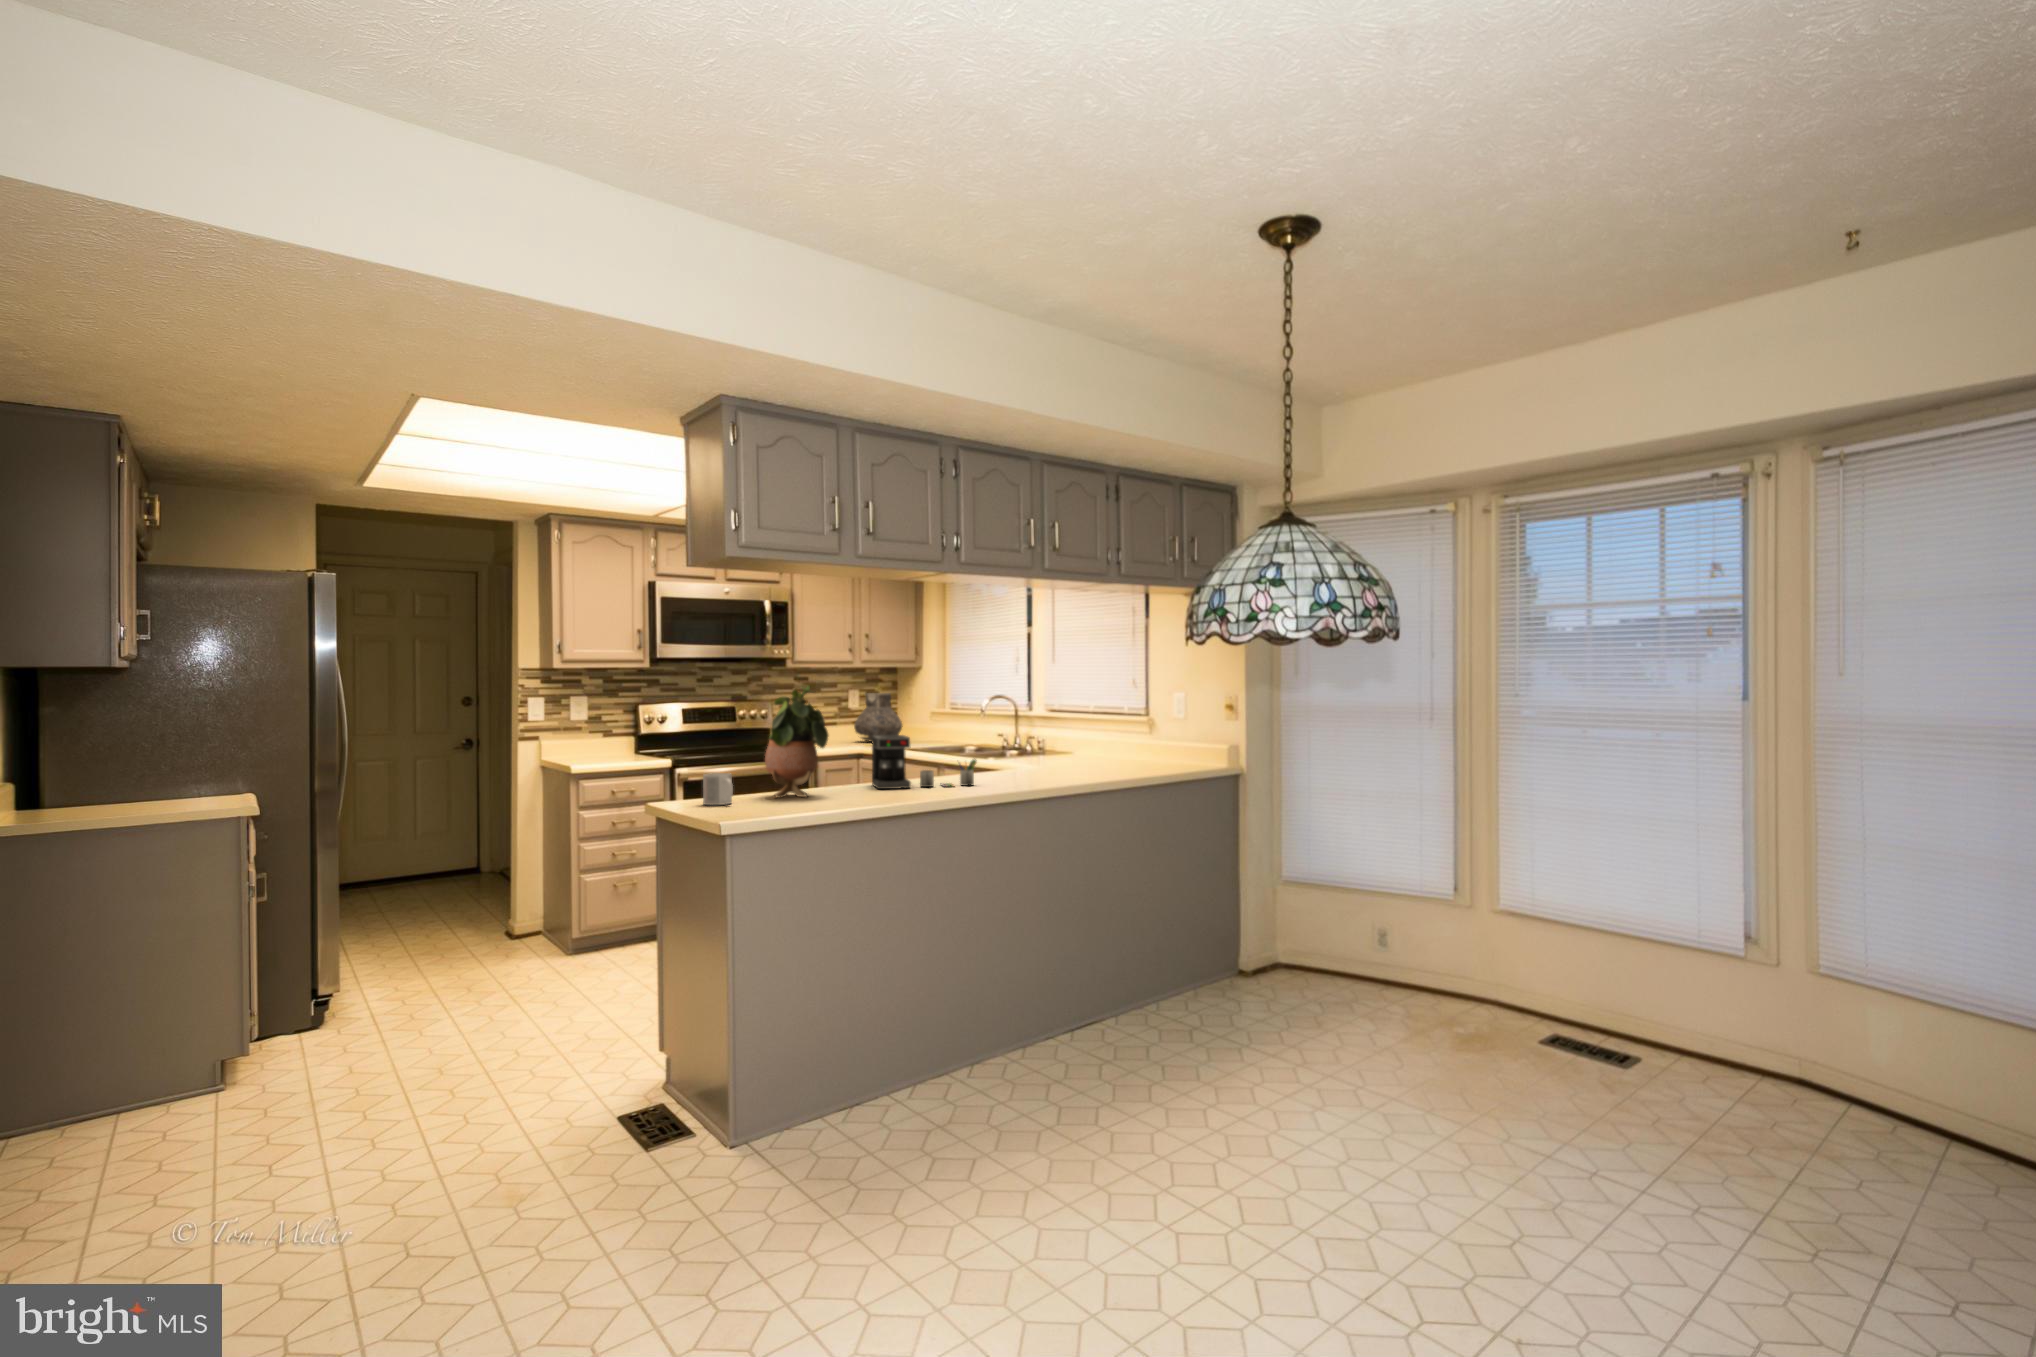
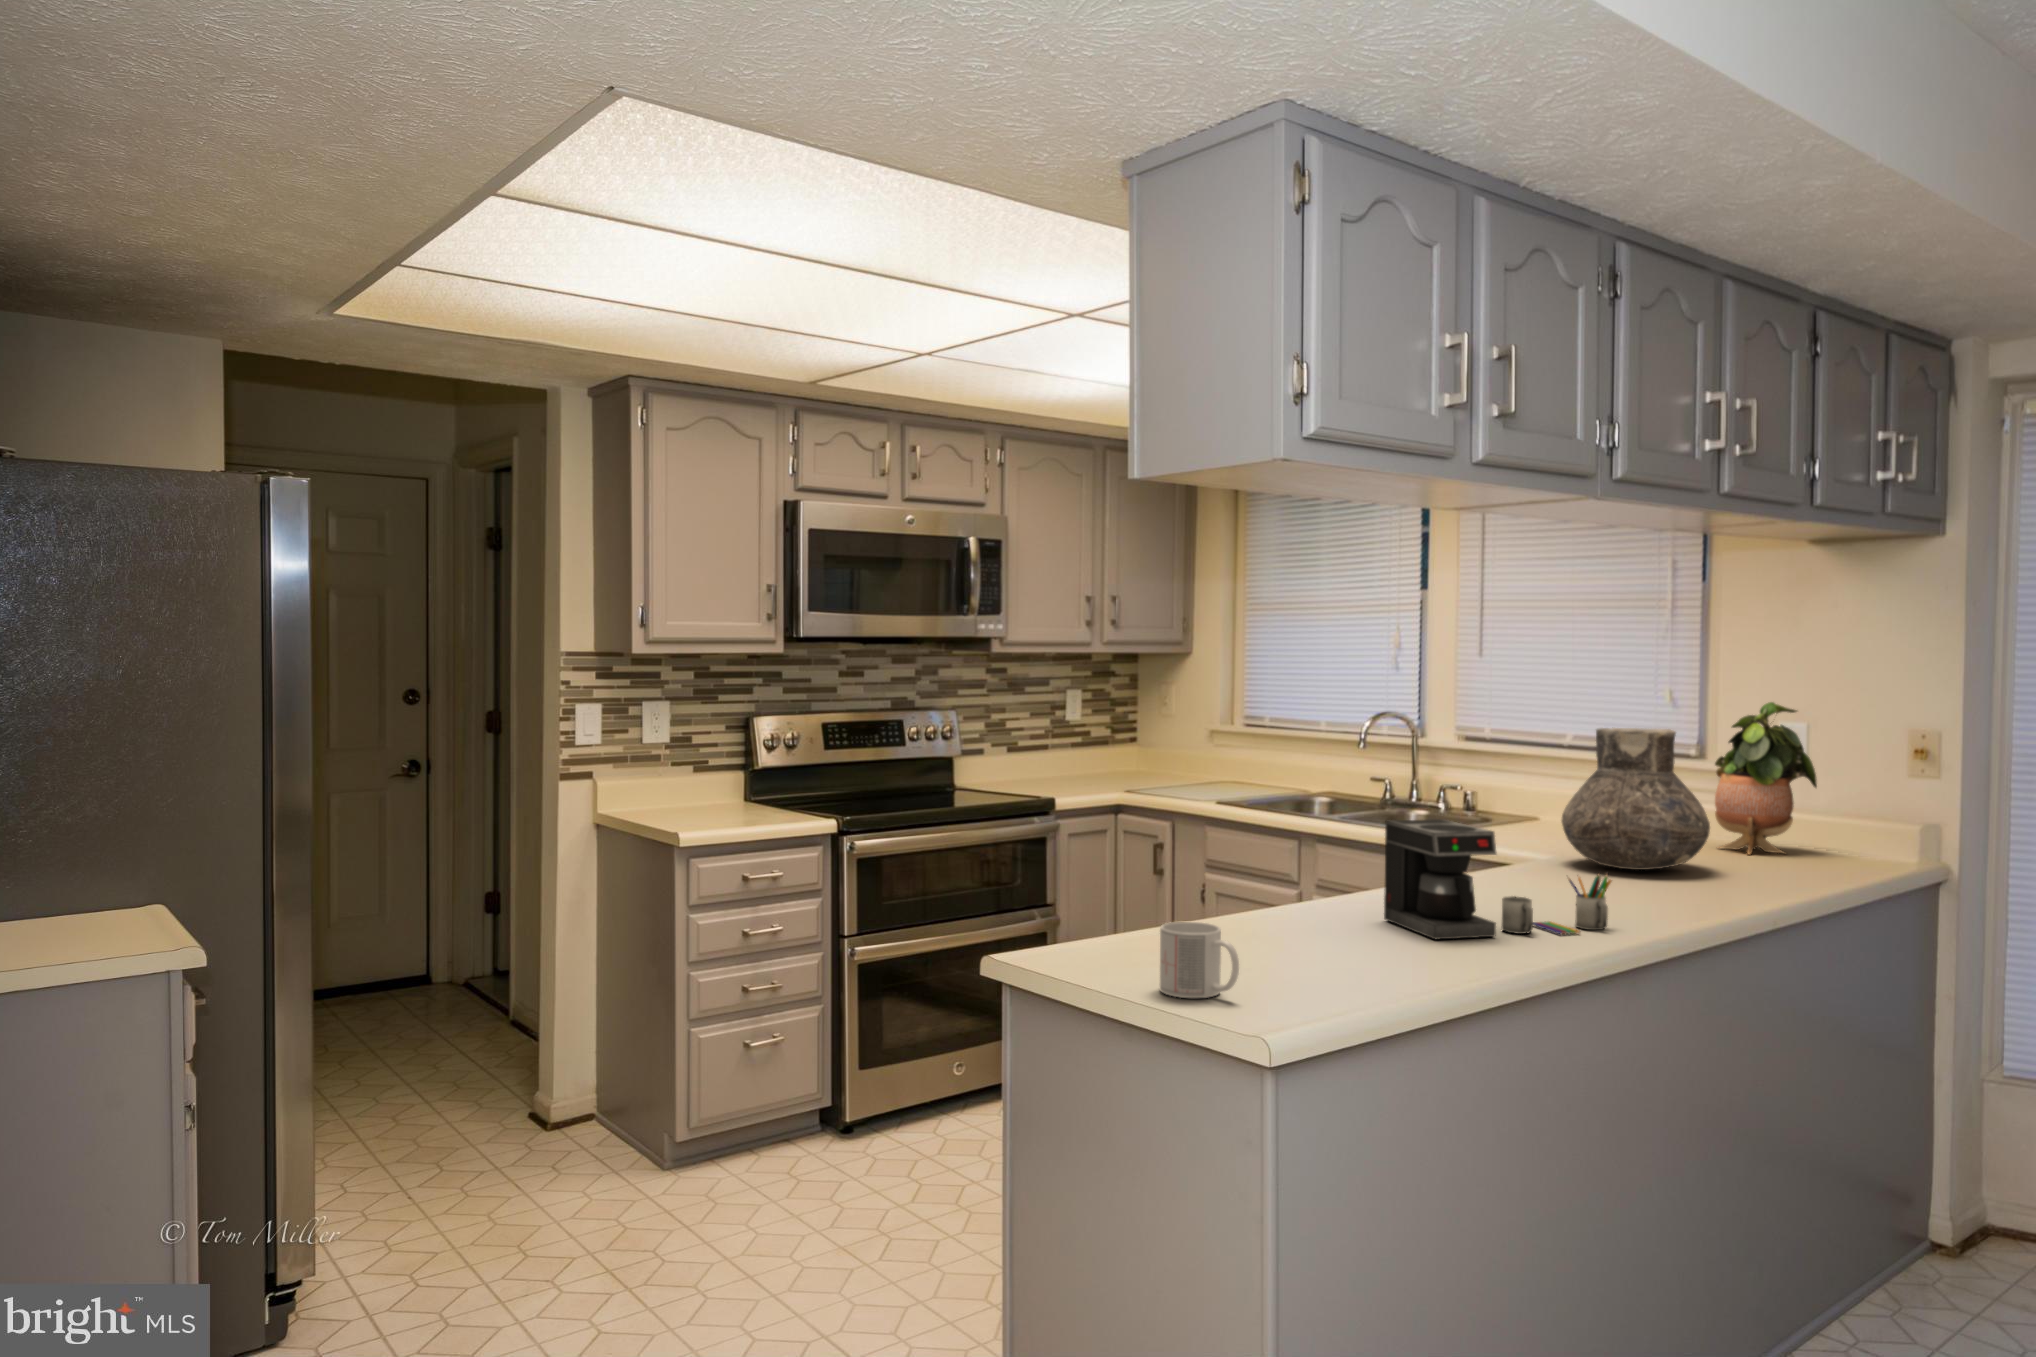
potted plant: present [765,687,828,798] -> present [1715,702,1817,854]
vase: present [854,693,903,741] -> present [1562,728,1710,870]

